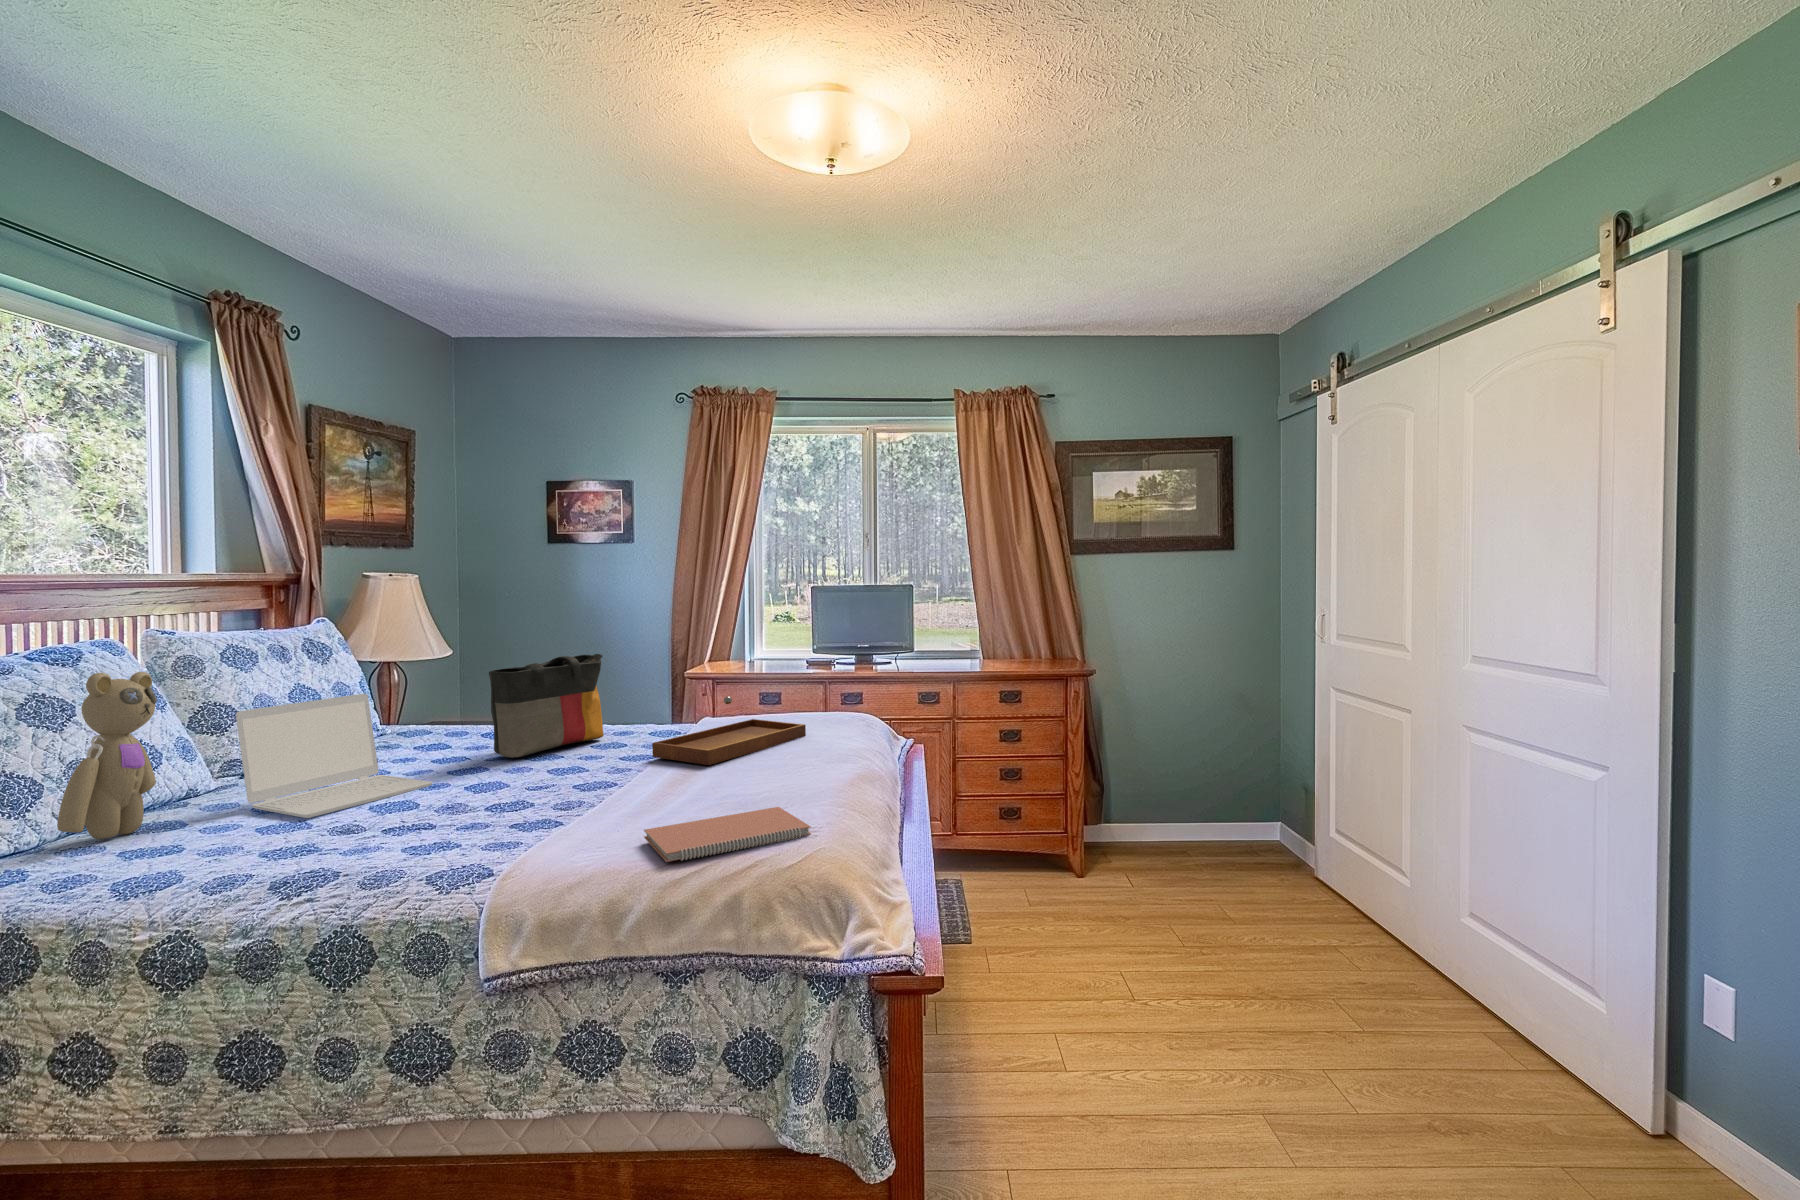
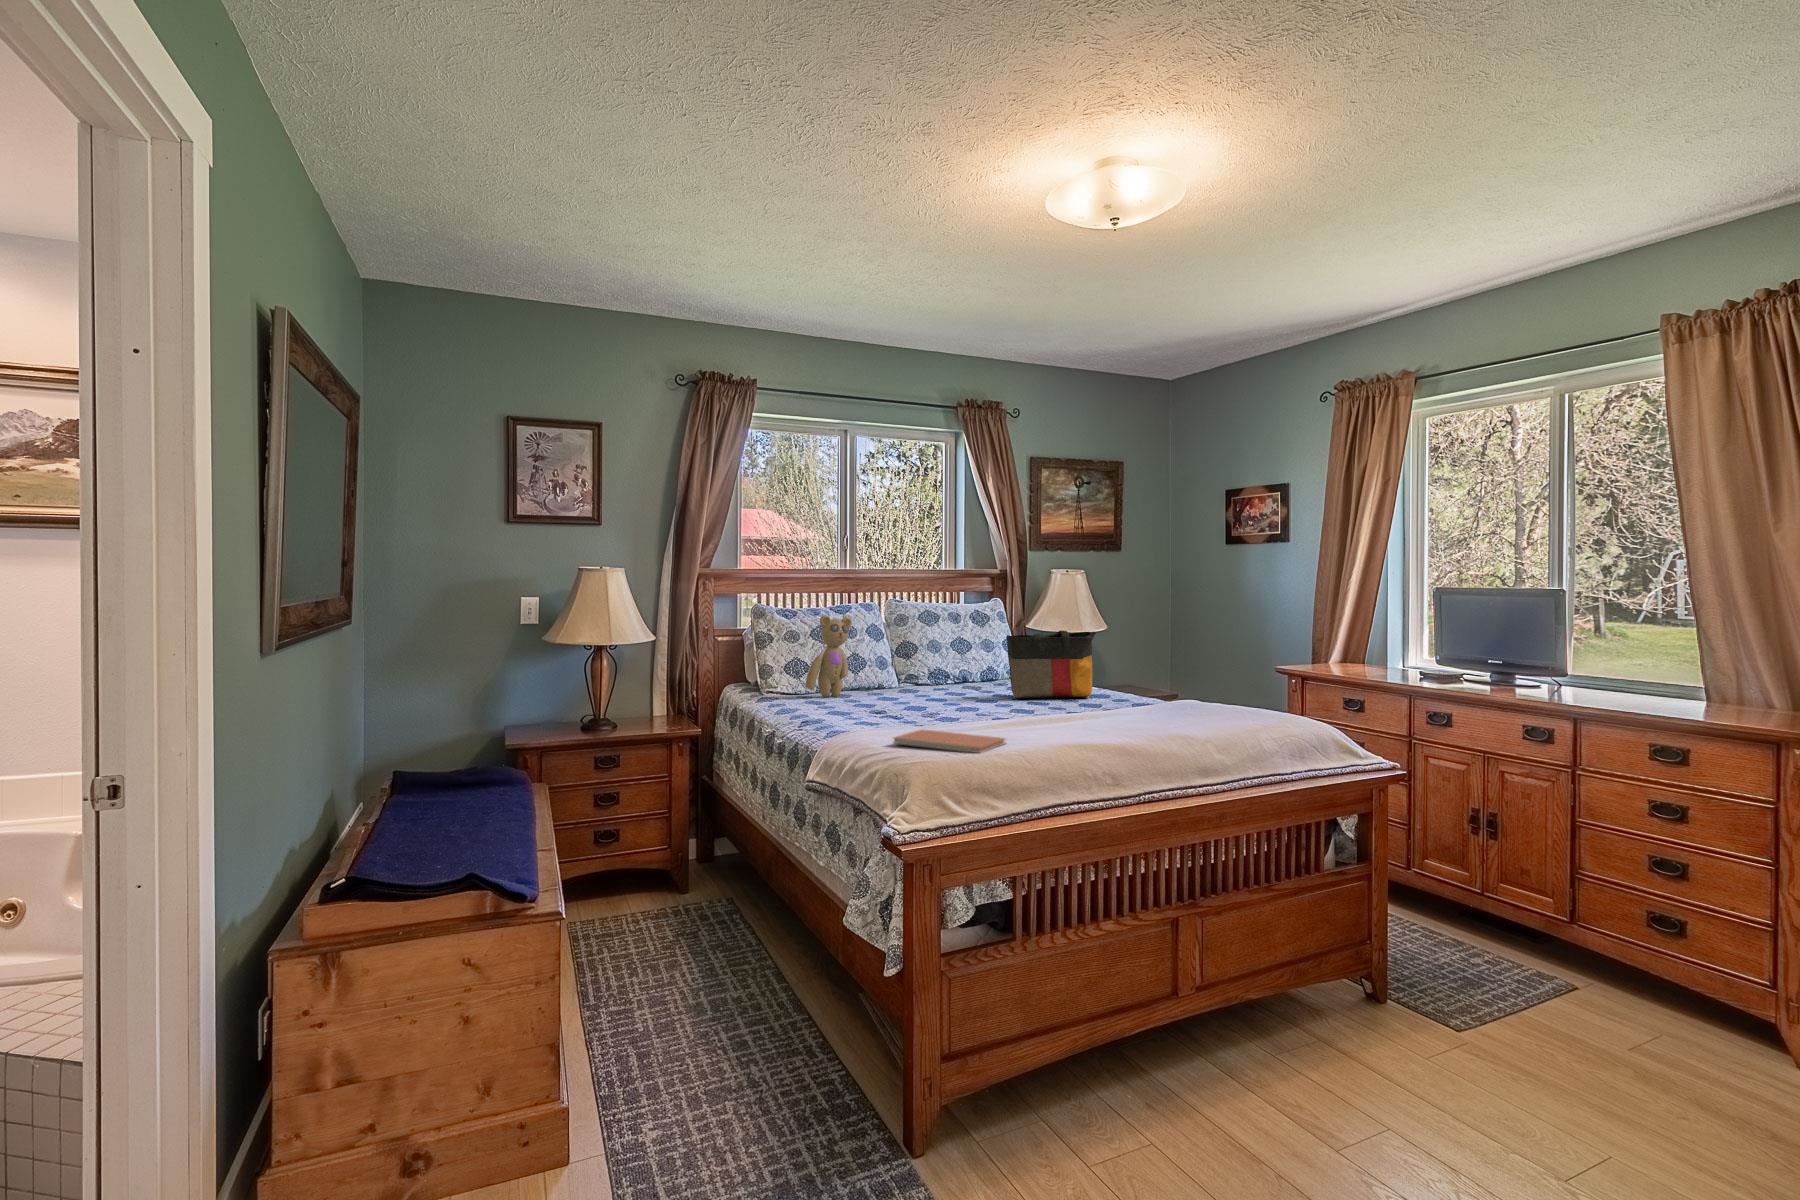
laptop: present [236,694,432,818] -> none [877,642,955,703]
tray: present [652,697,806,765] -> none [1067,672,1201,720]

